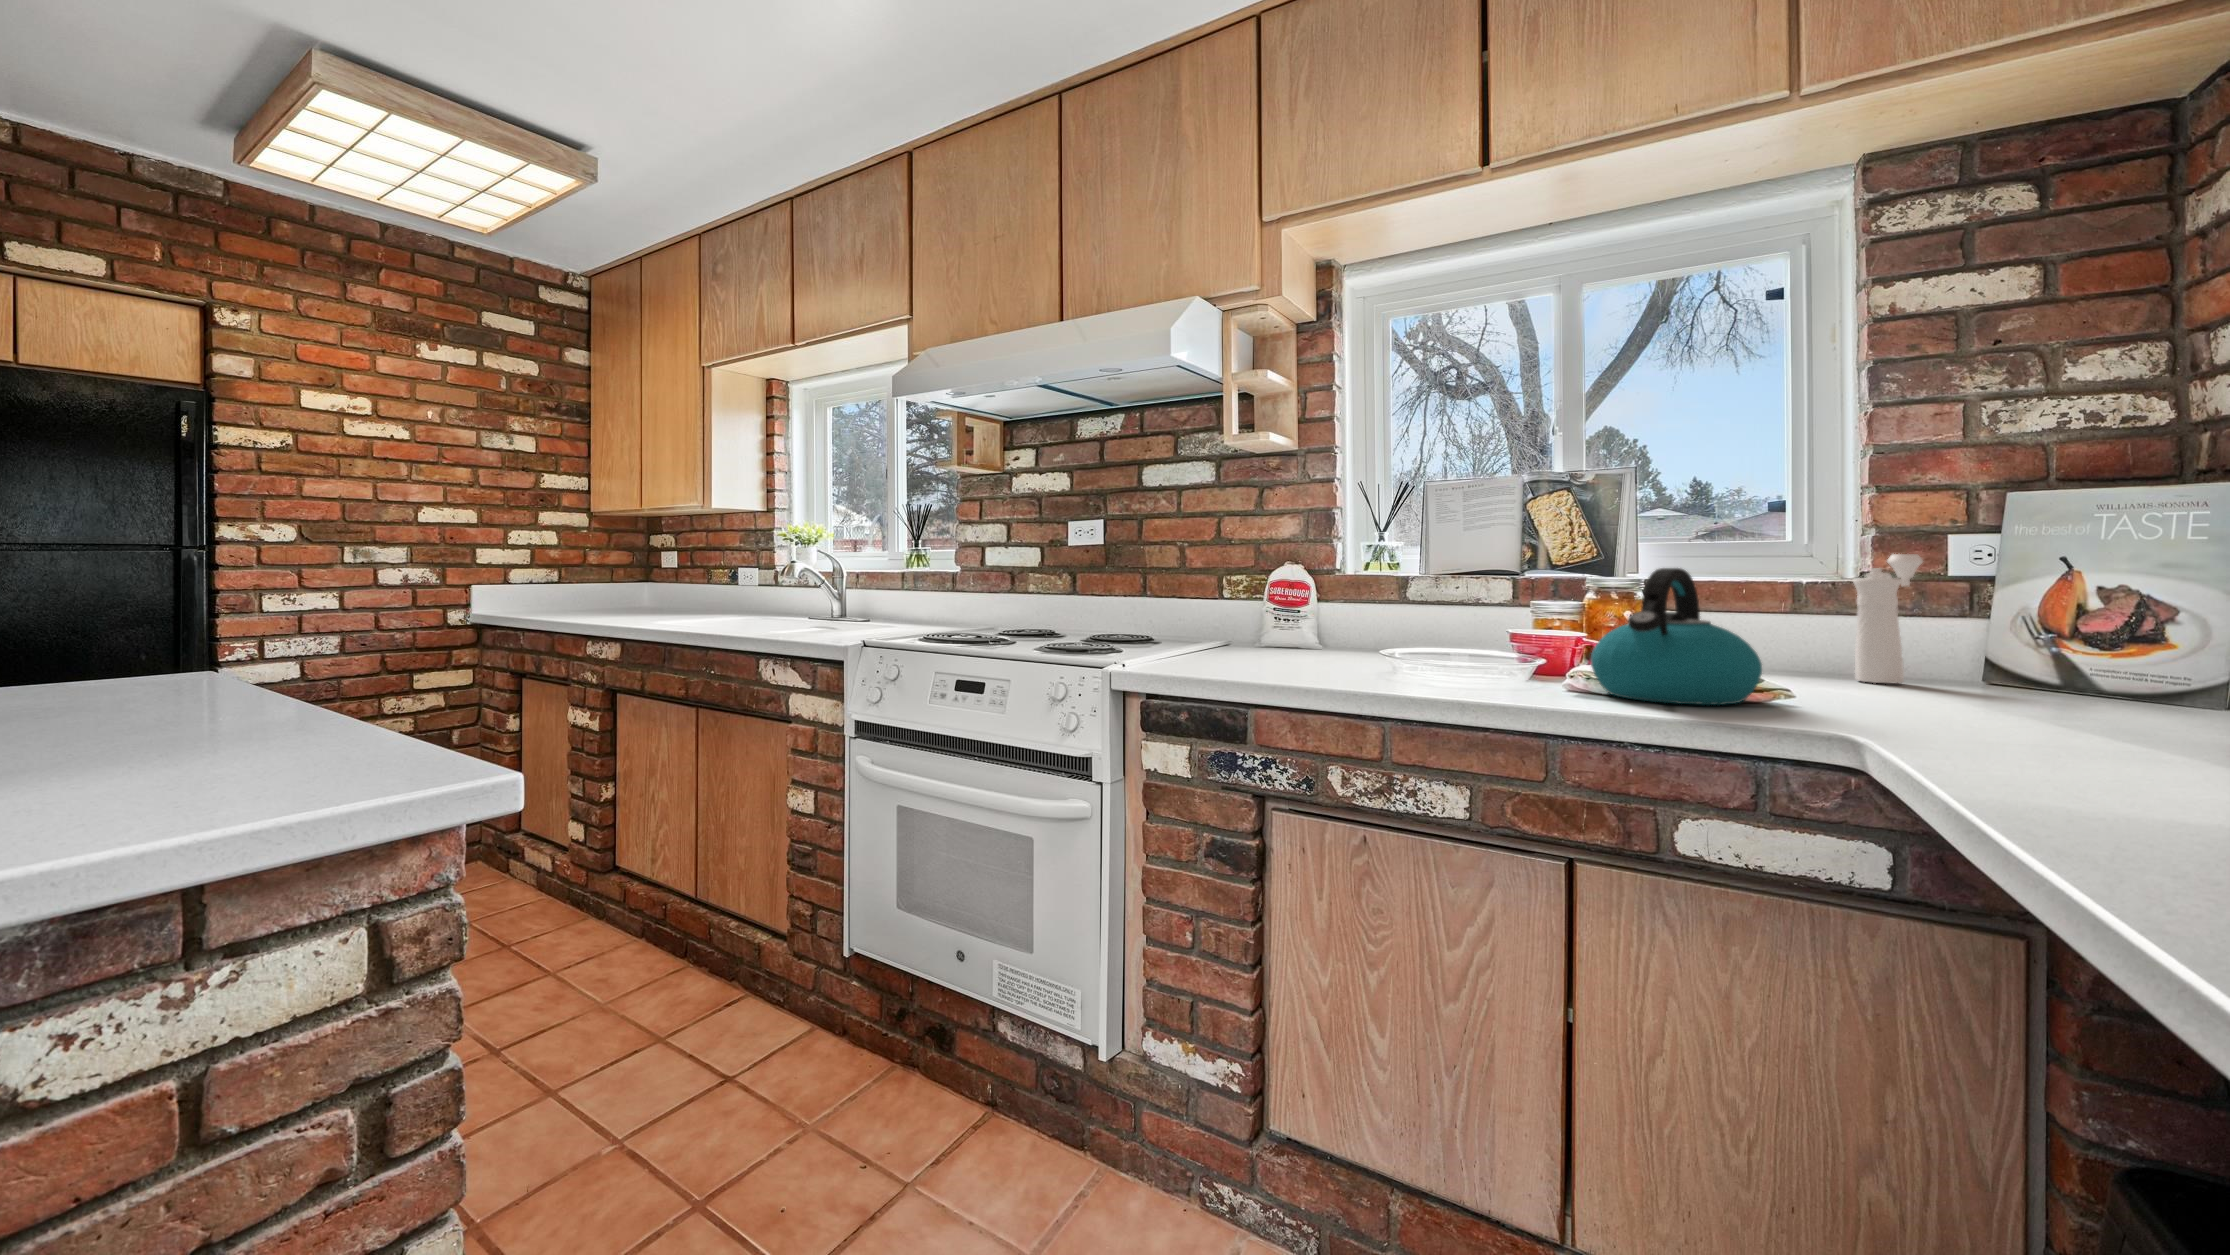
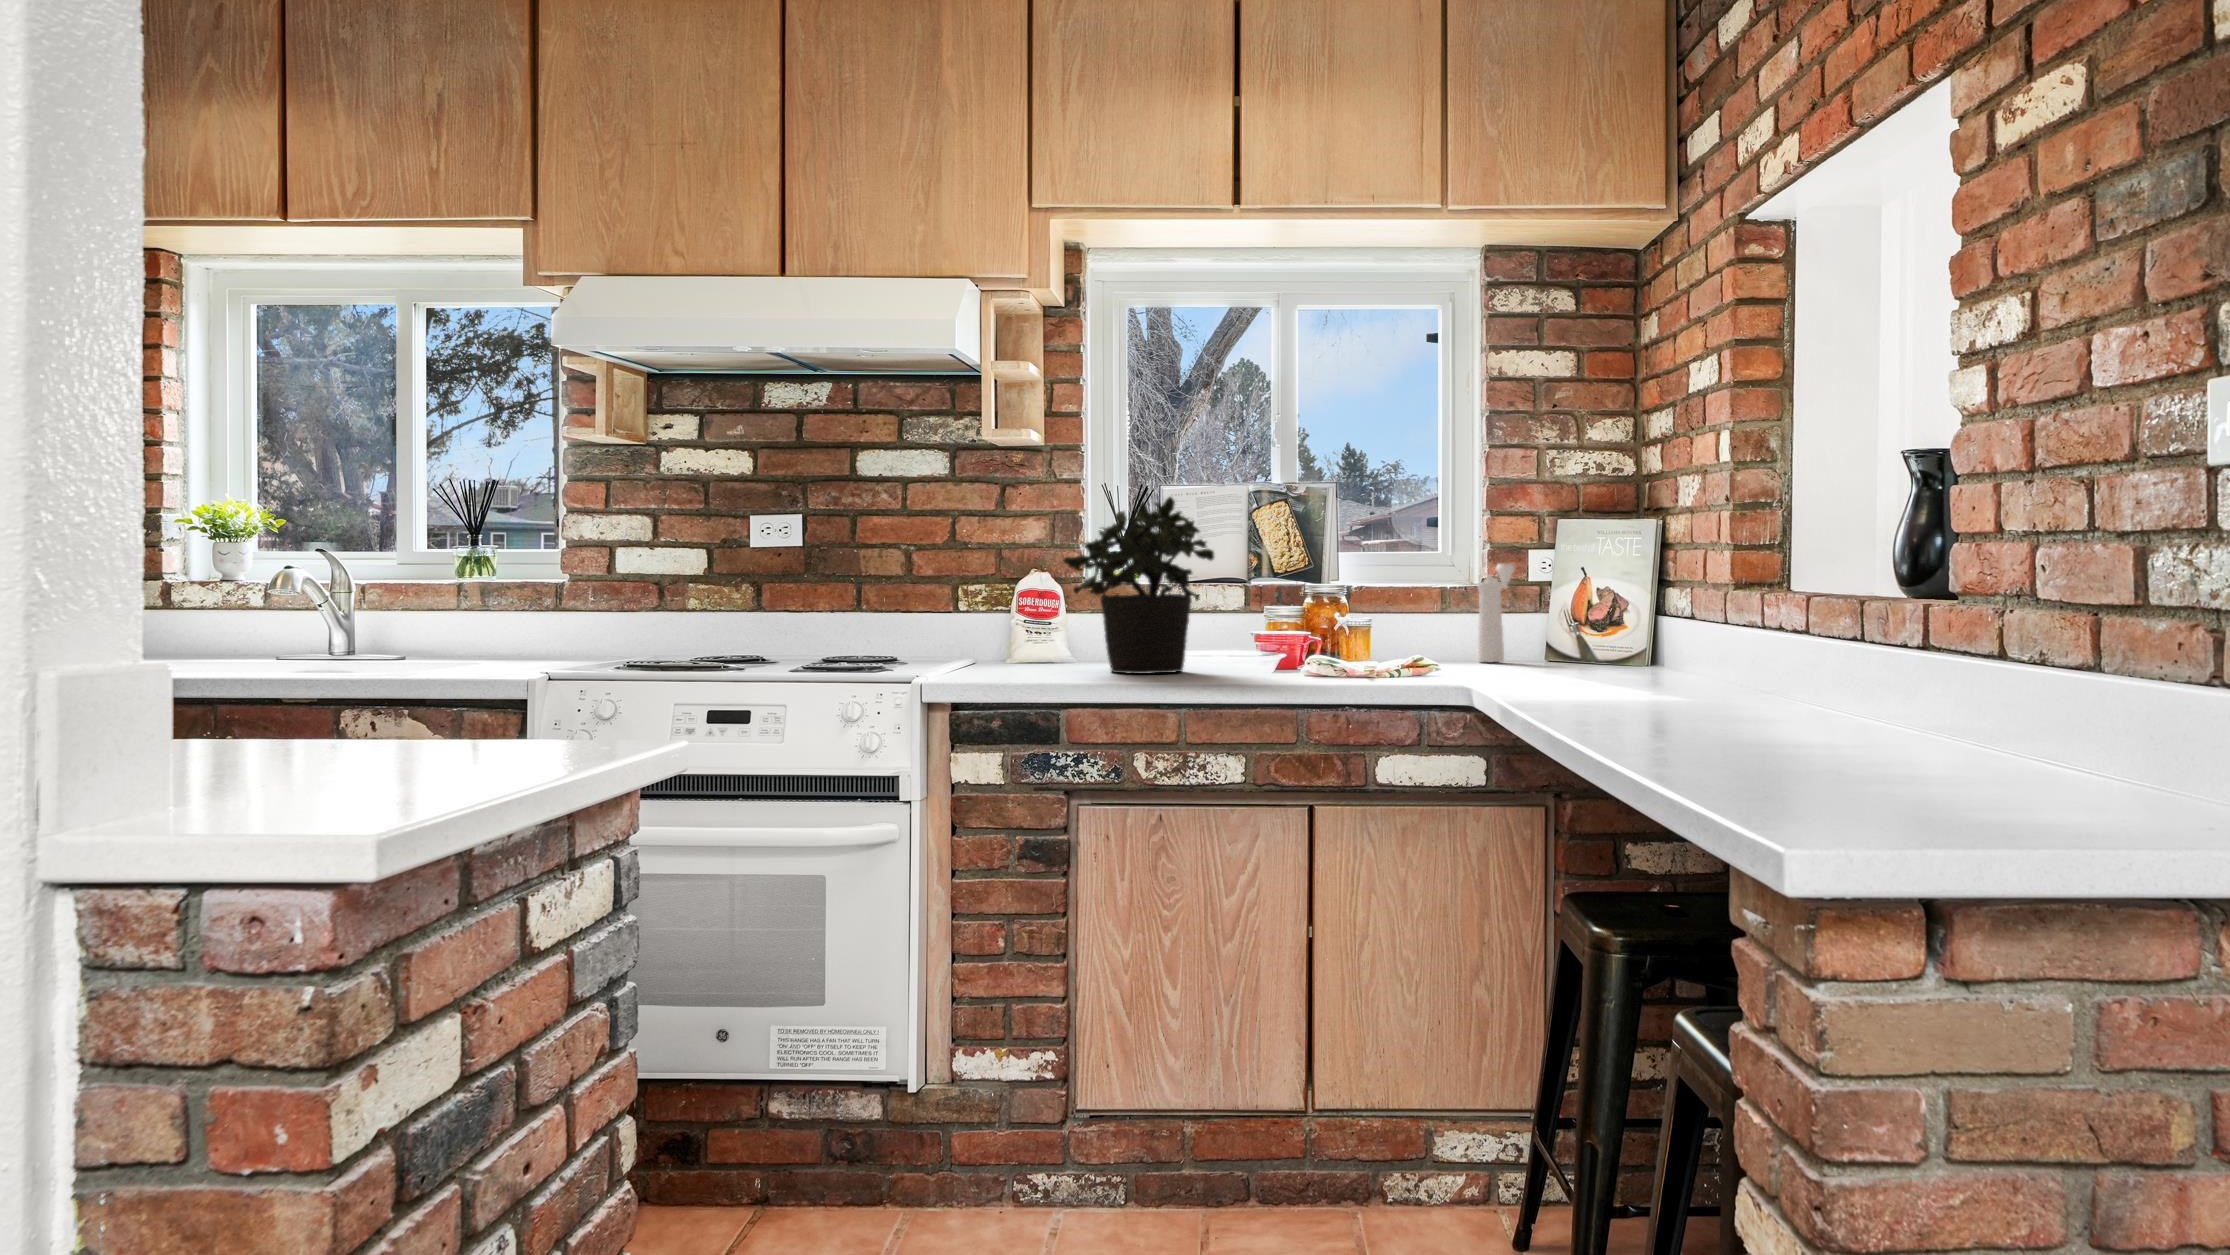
potted plant: none [1269,483,1433,675] -> present [1063,497,1214,674]
kettle: present [1591,568,1762,705] -> none [1326,574,1432,677]

